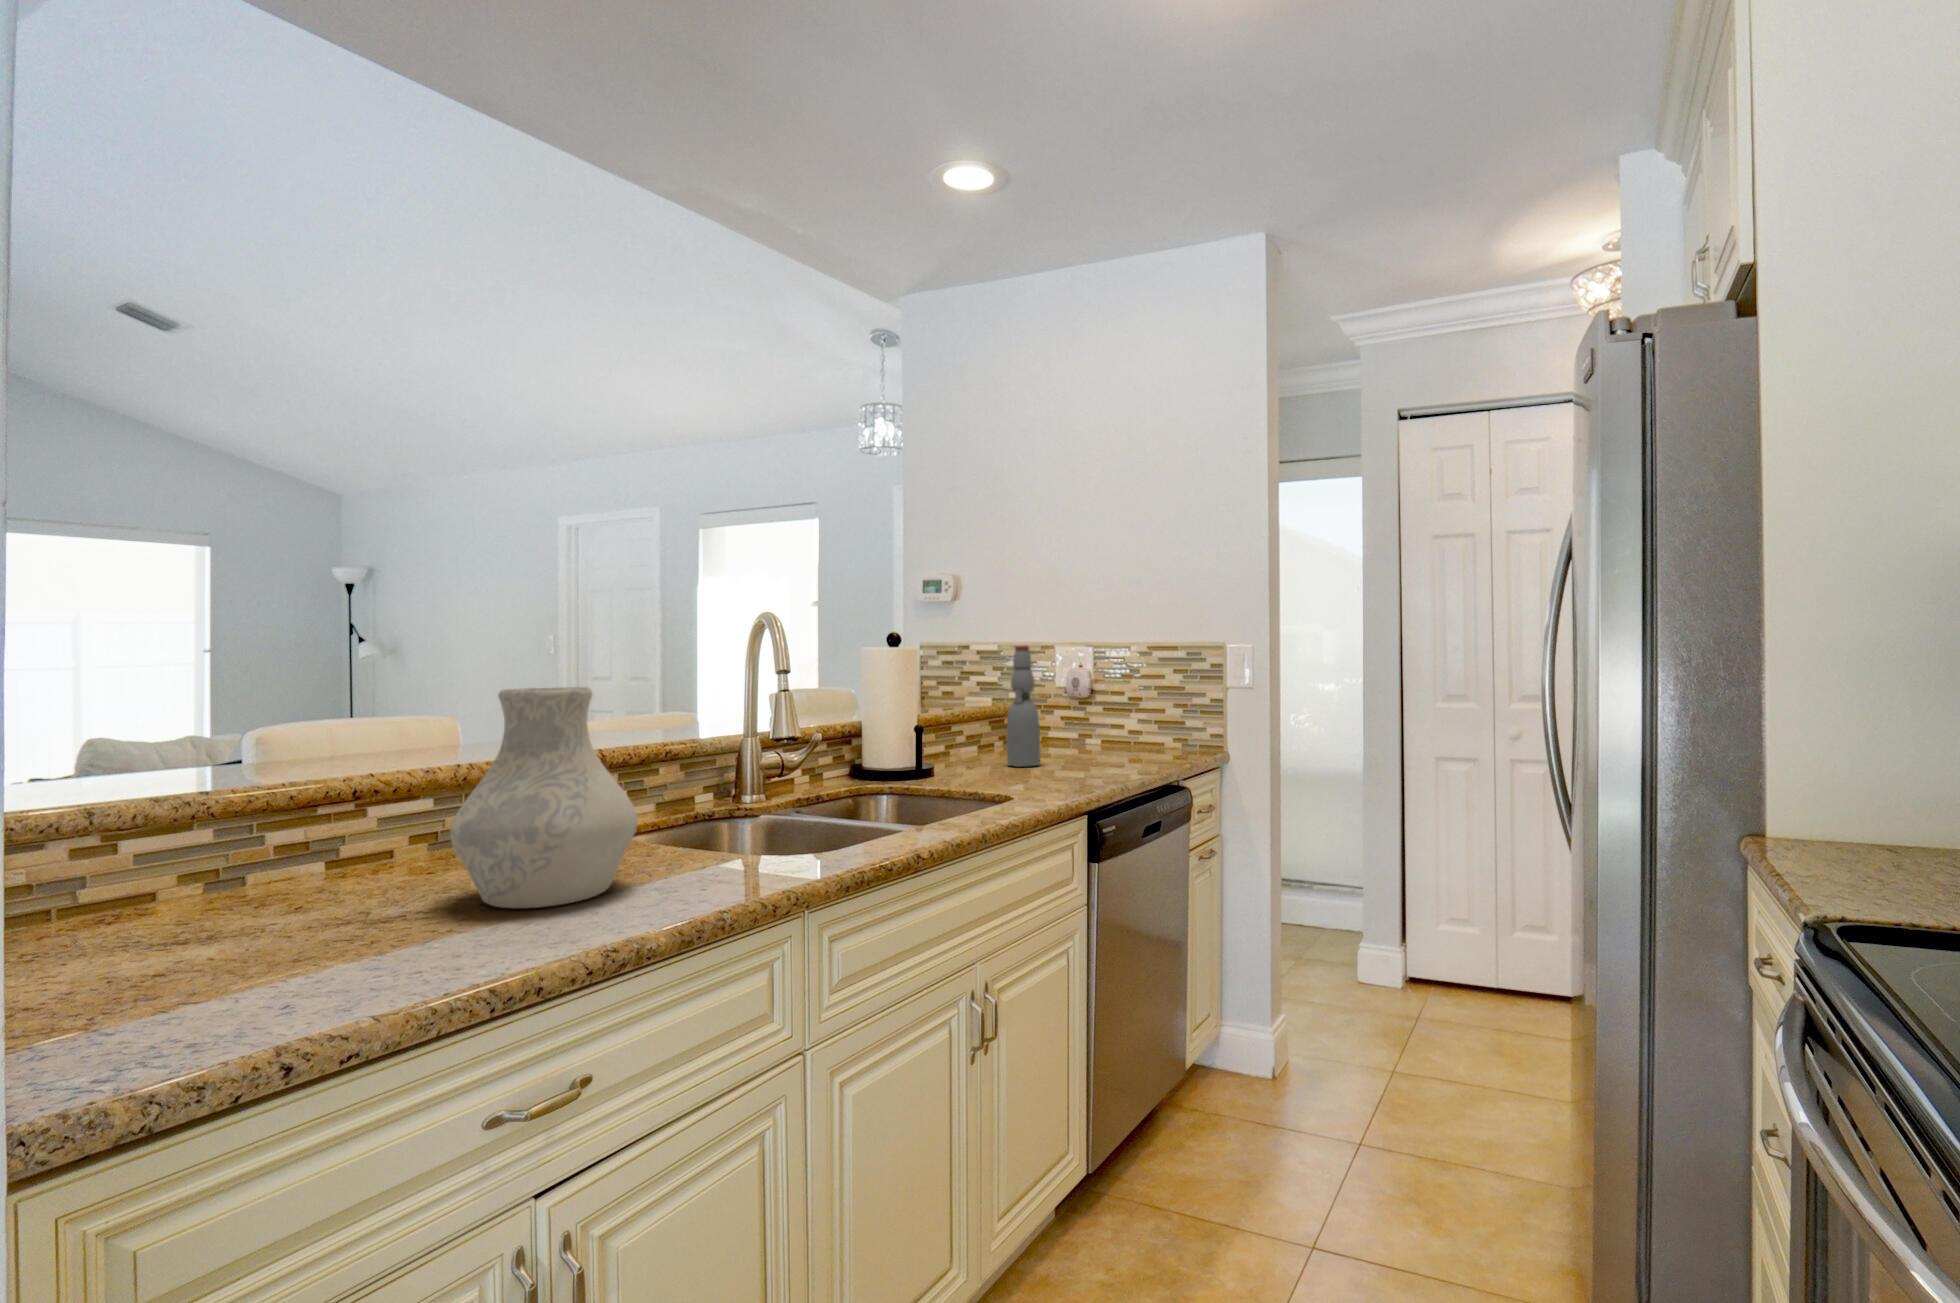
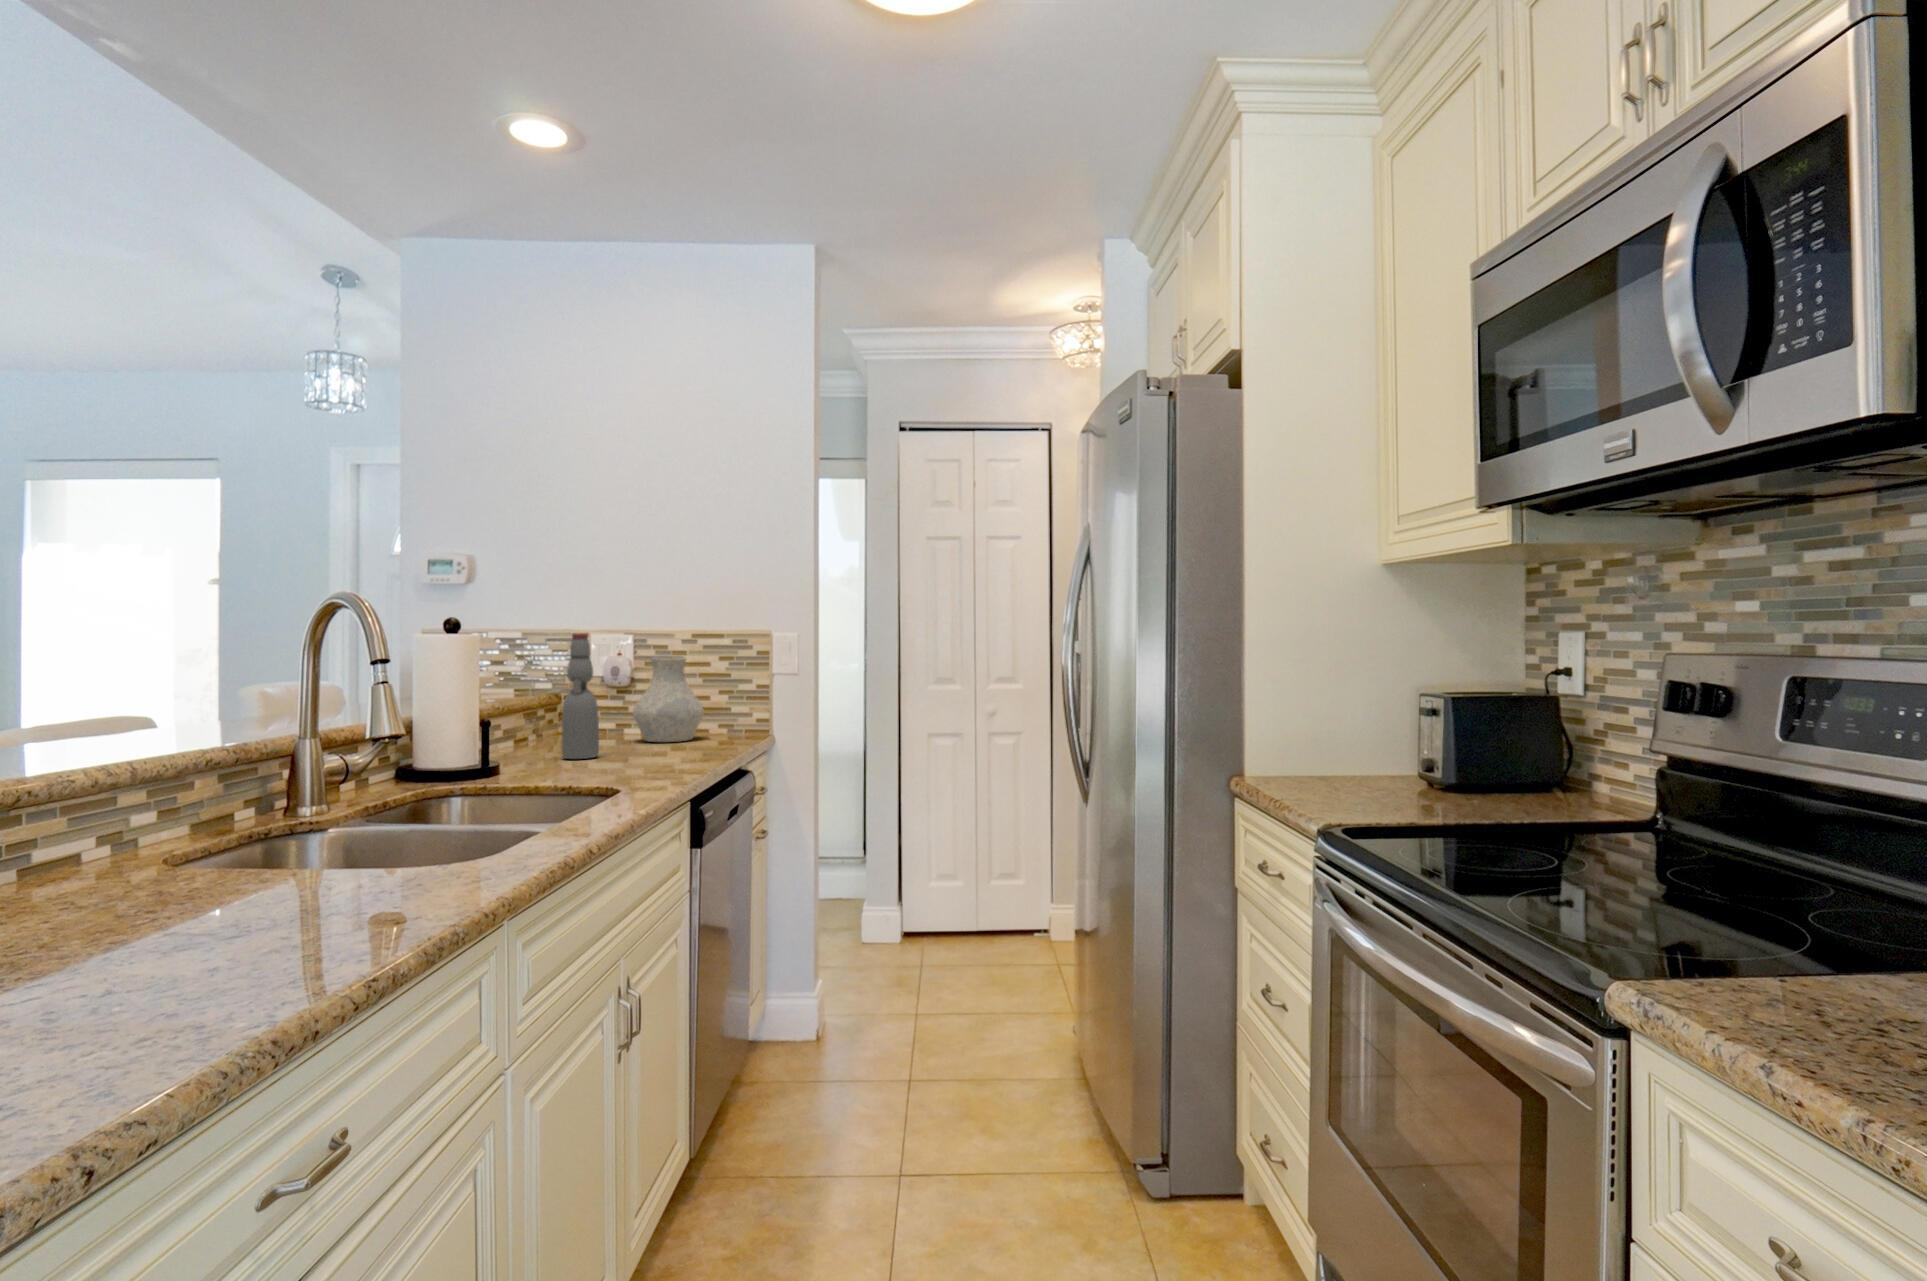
vase: present [450,687,638,908] -> present [633,657,704,742]

